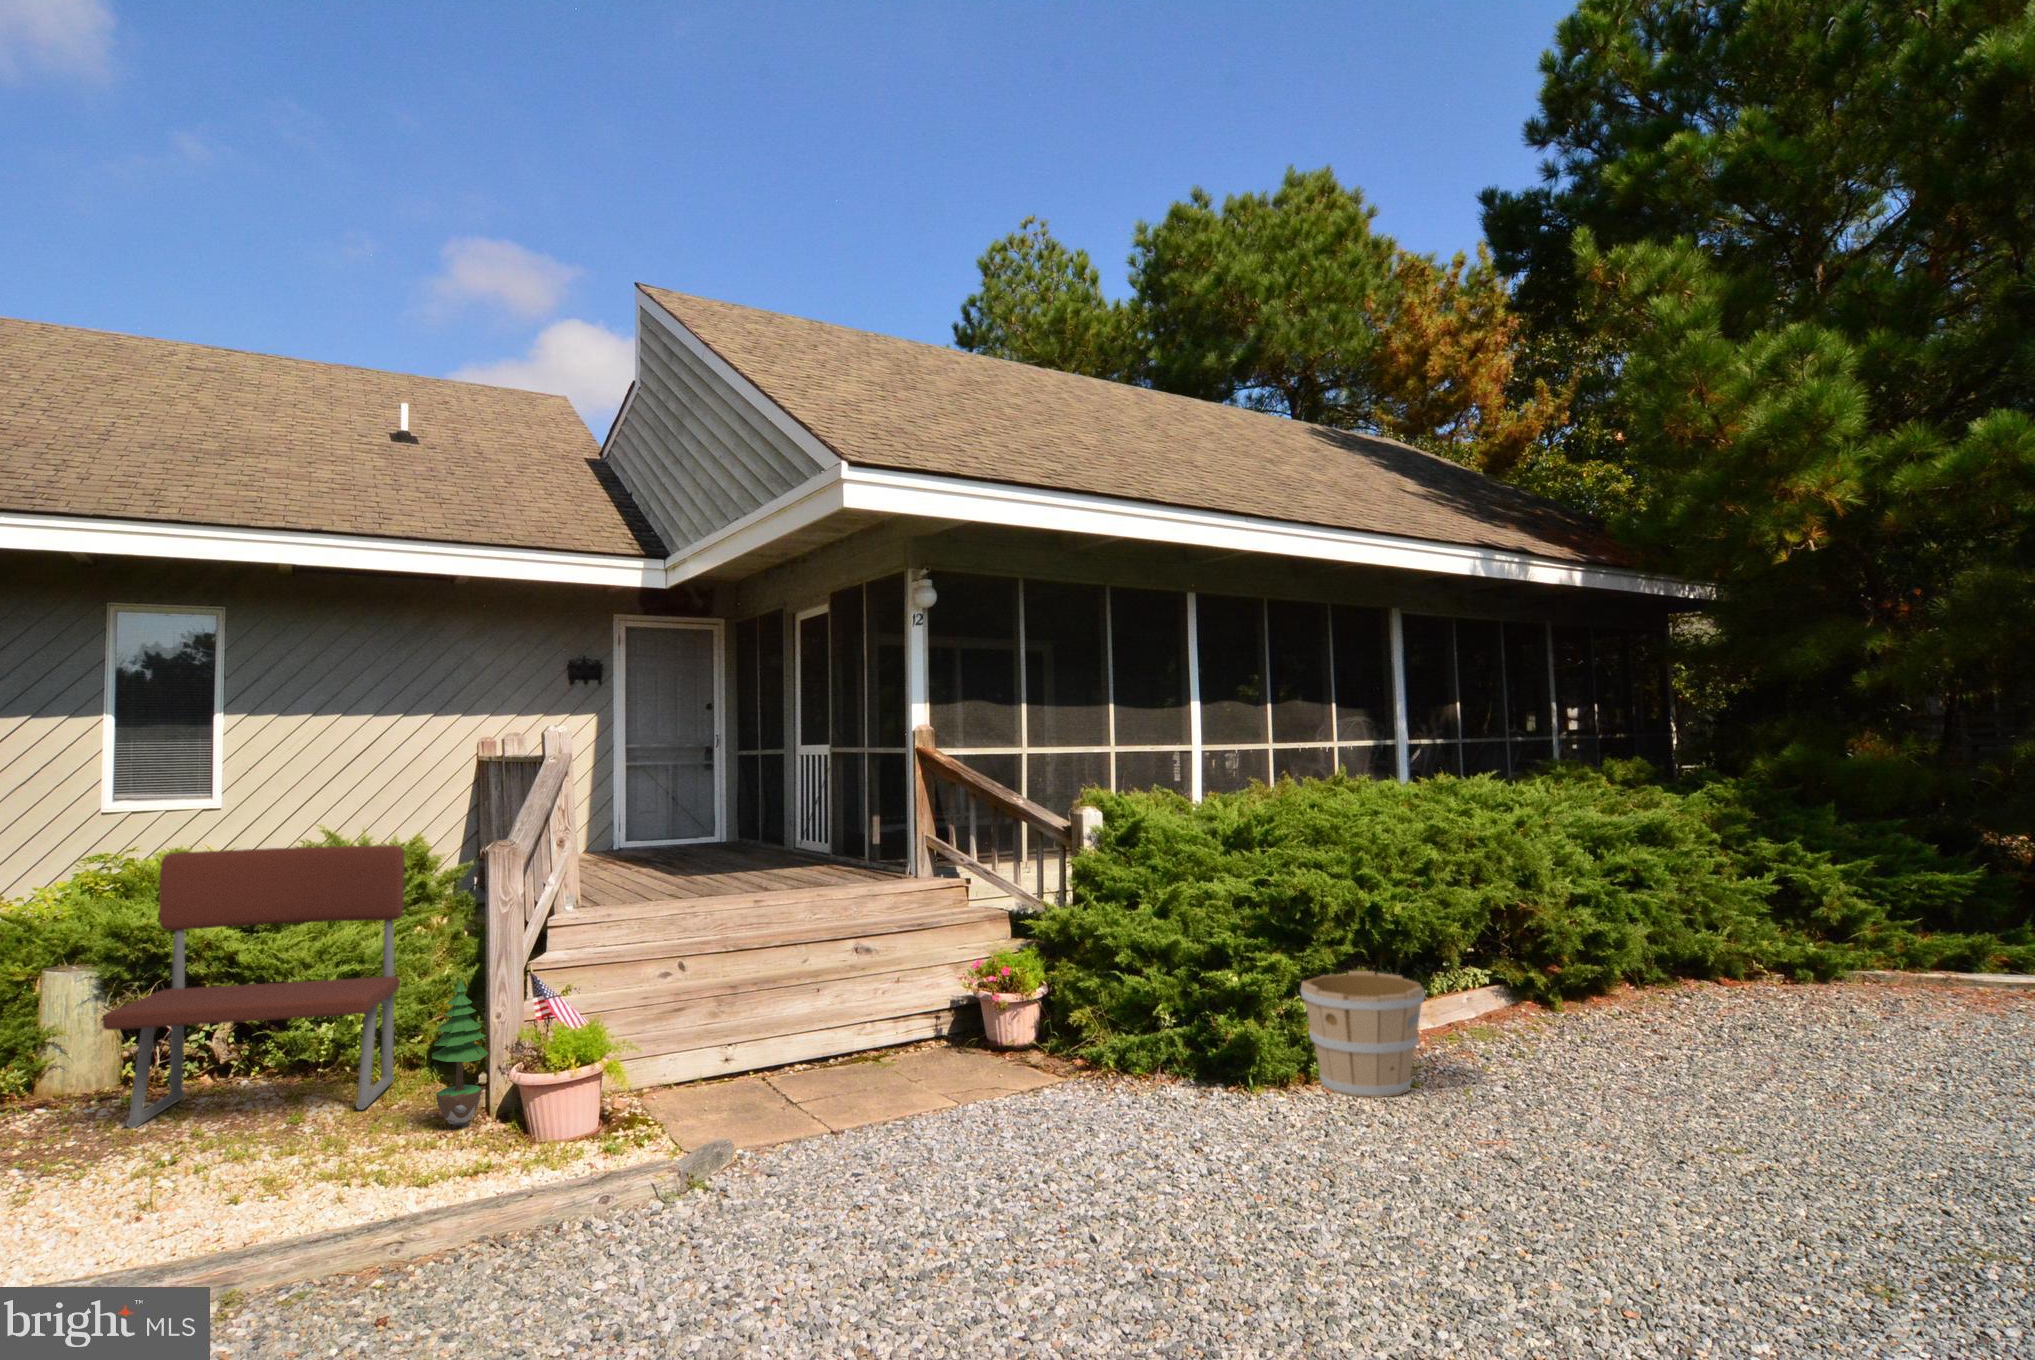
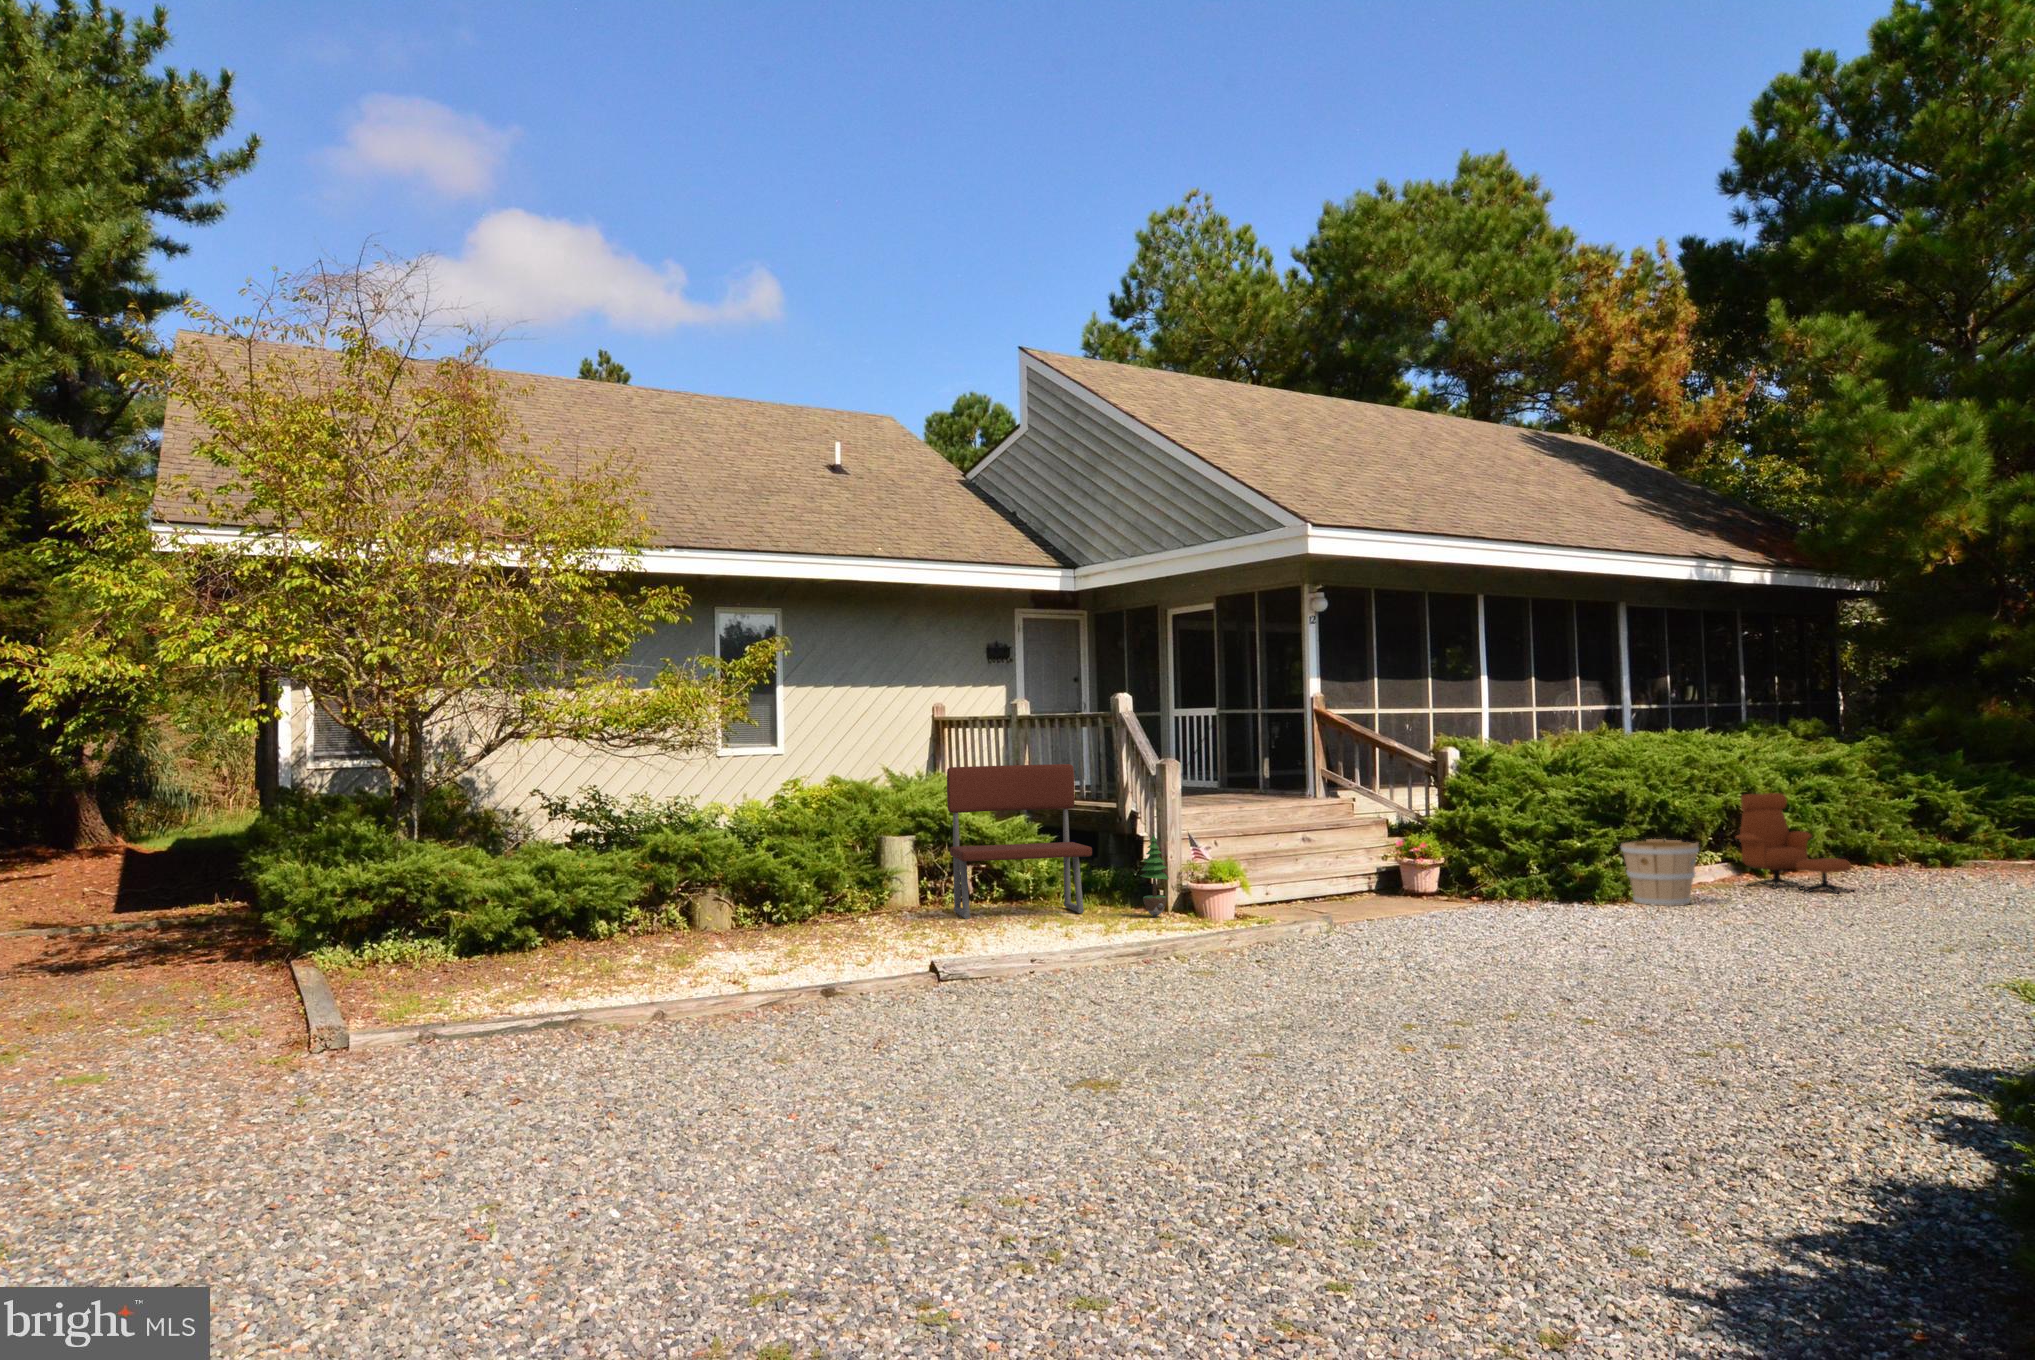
lounge chair: none [1507,881,1689,1057] -> present [1736,793,1853,894]

